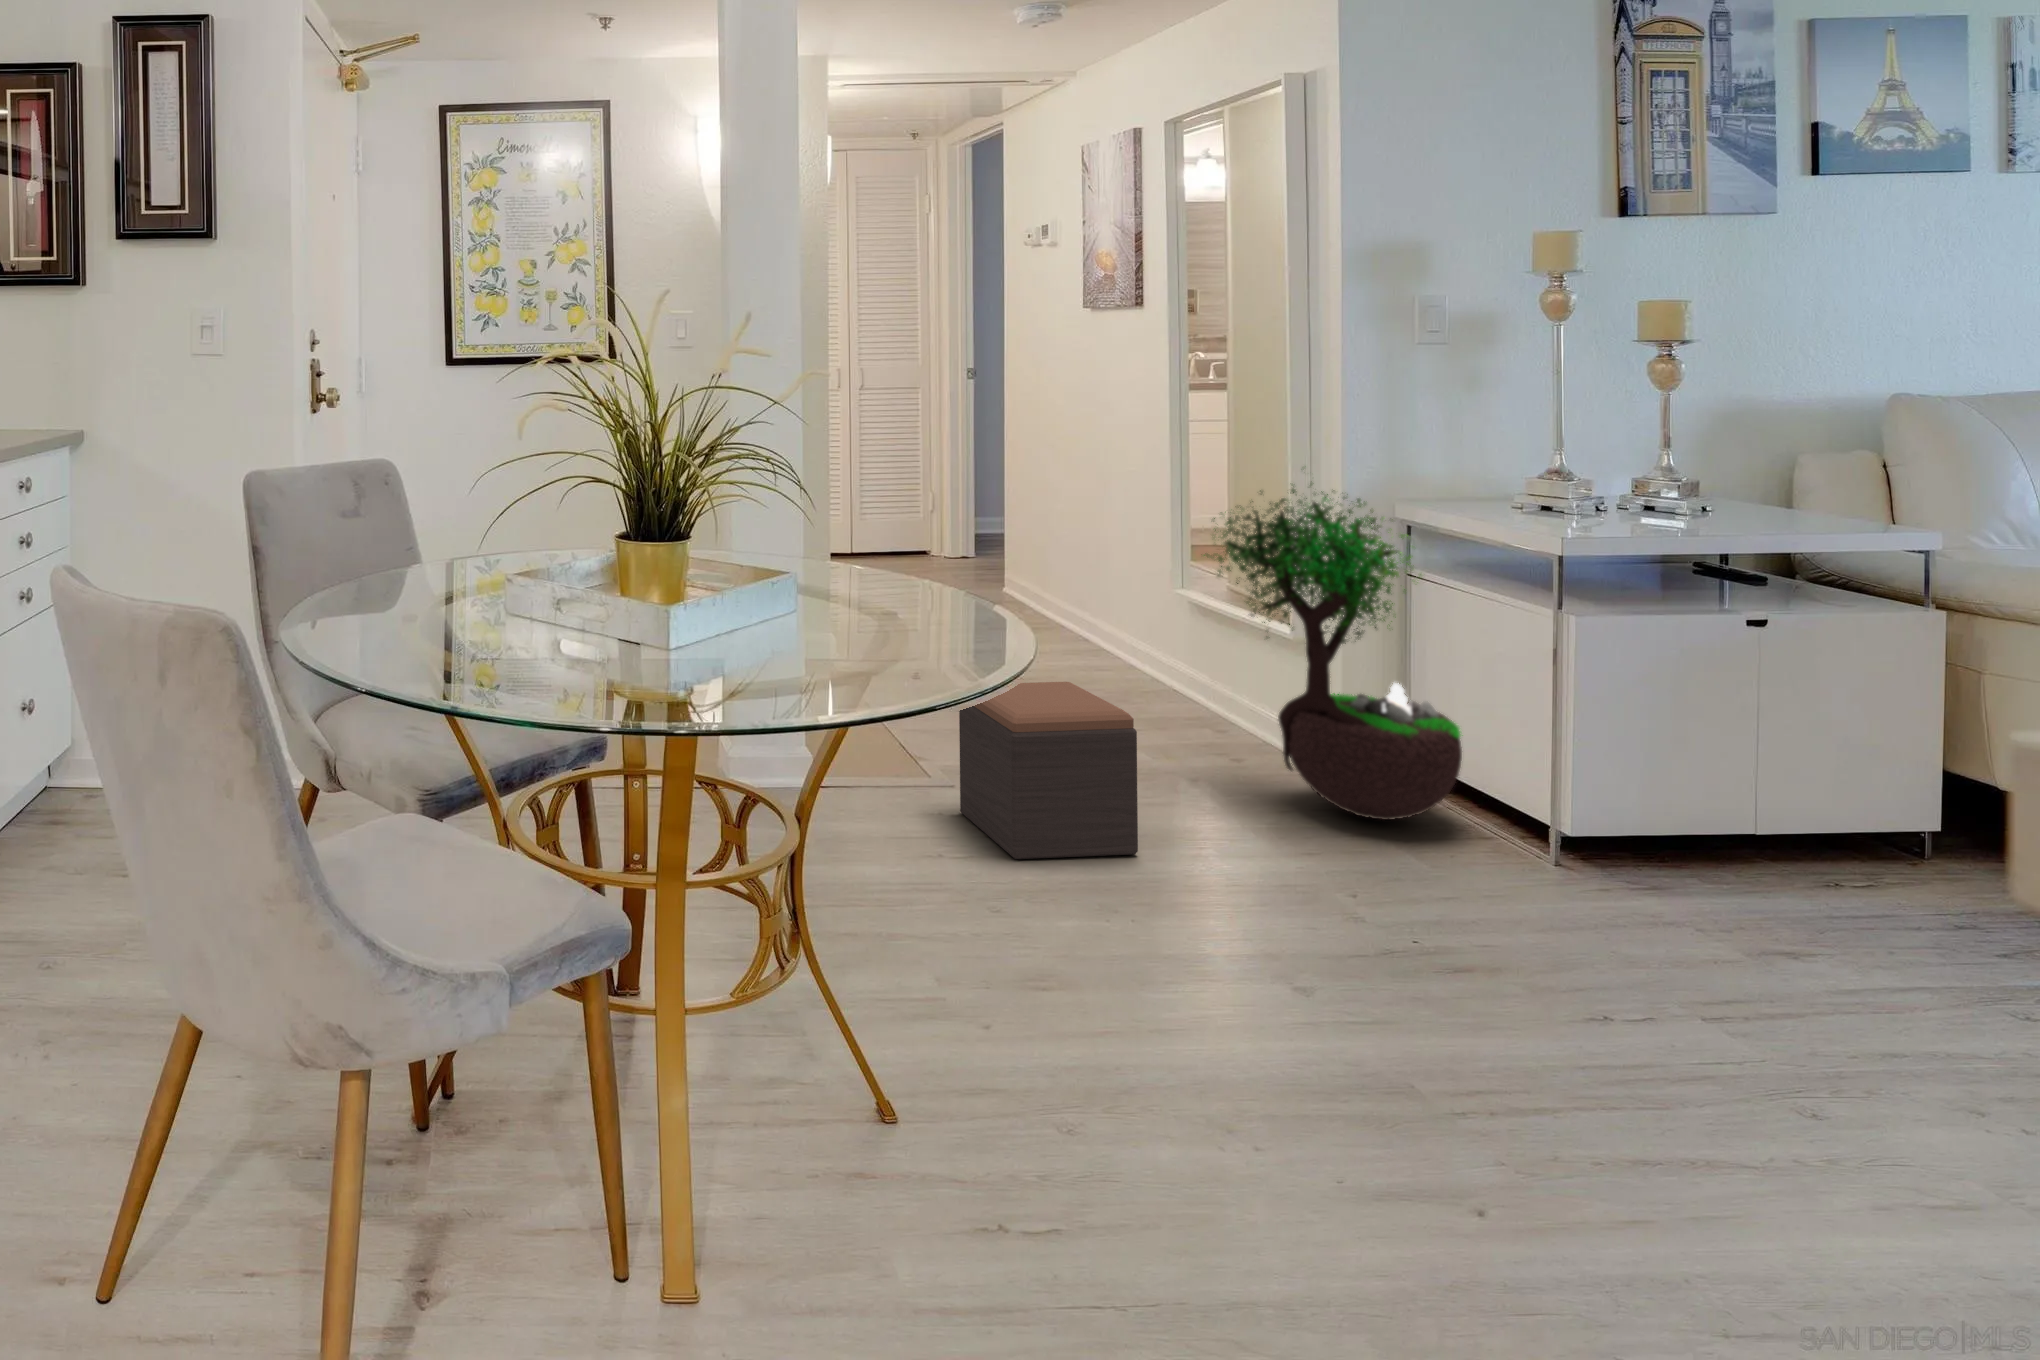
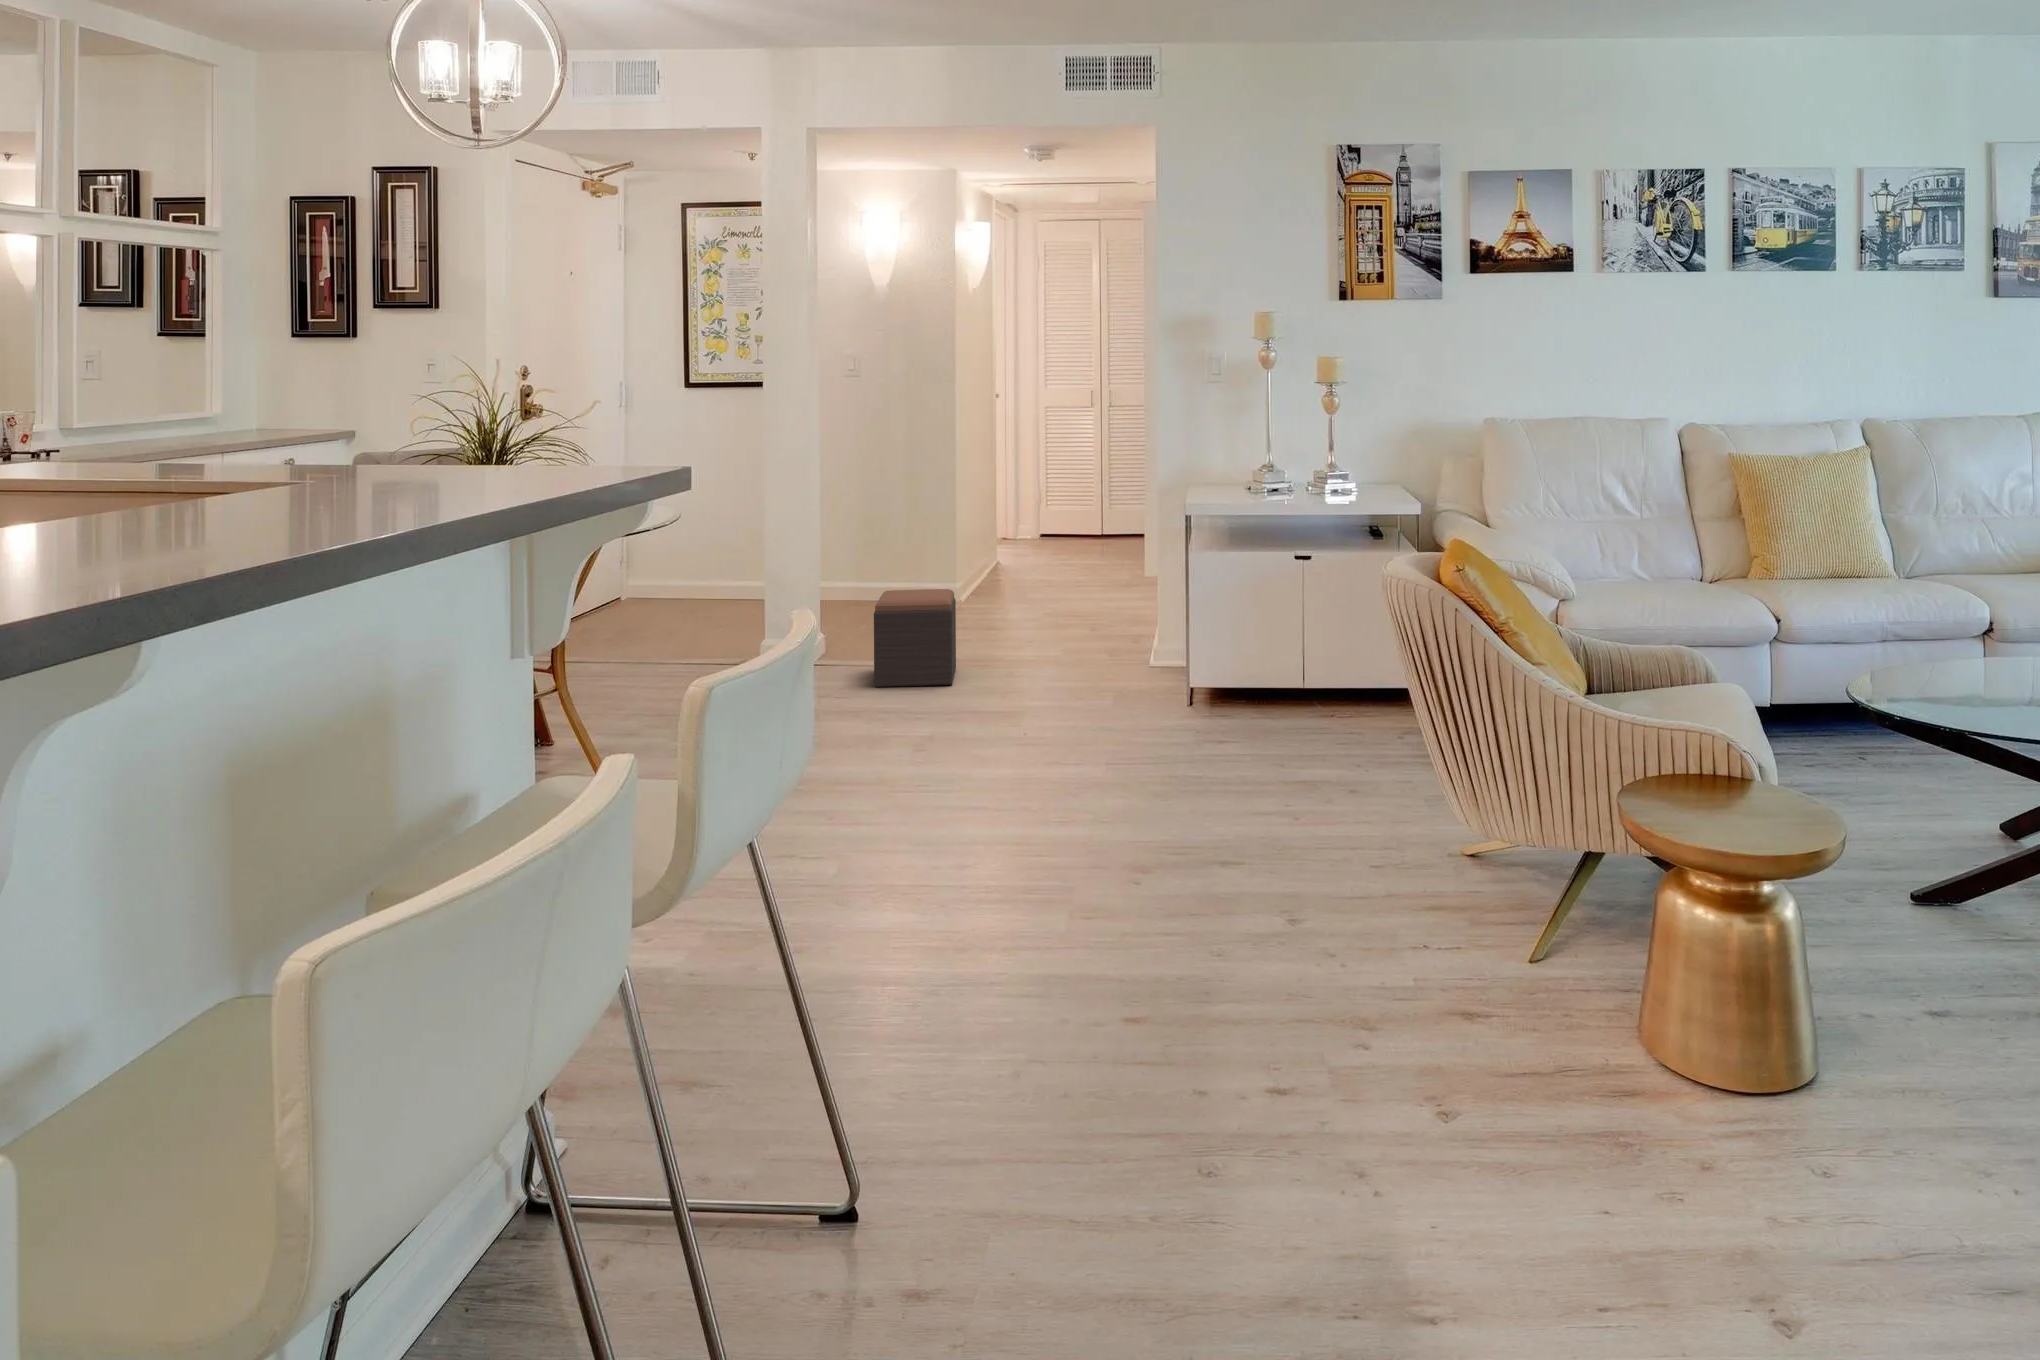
potted tree: present [1203,486,1462,820] -> none [1055,456,1178,672]

